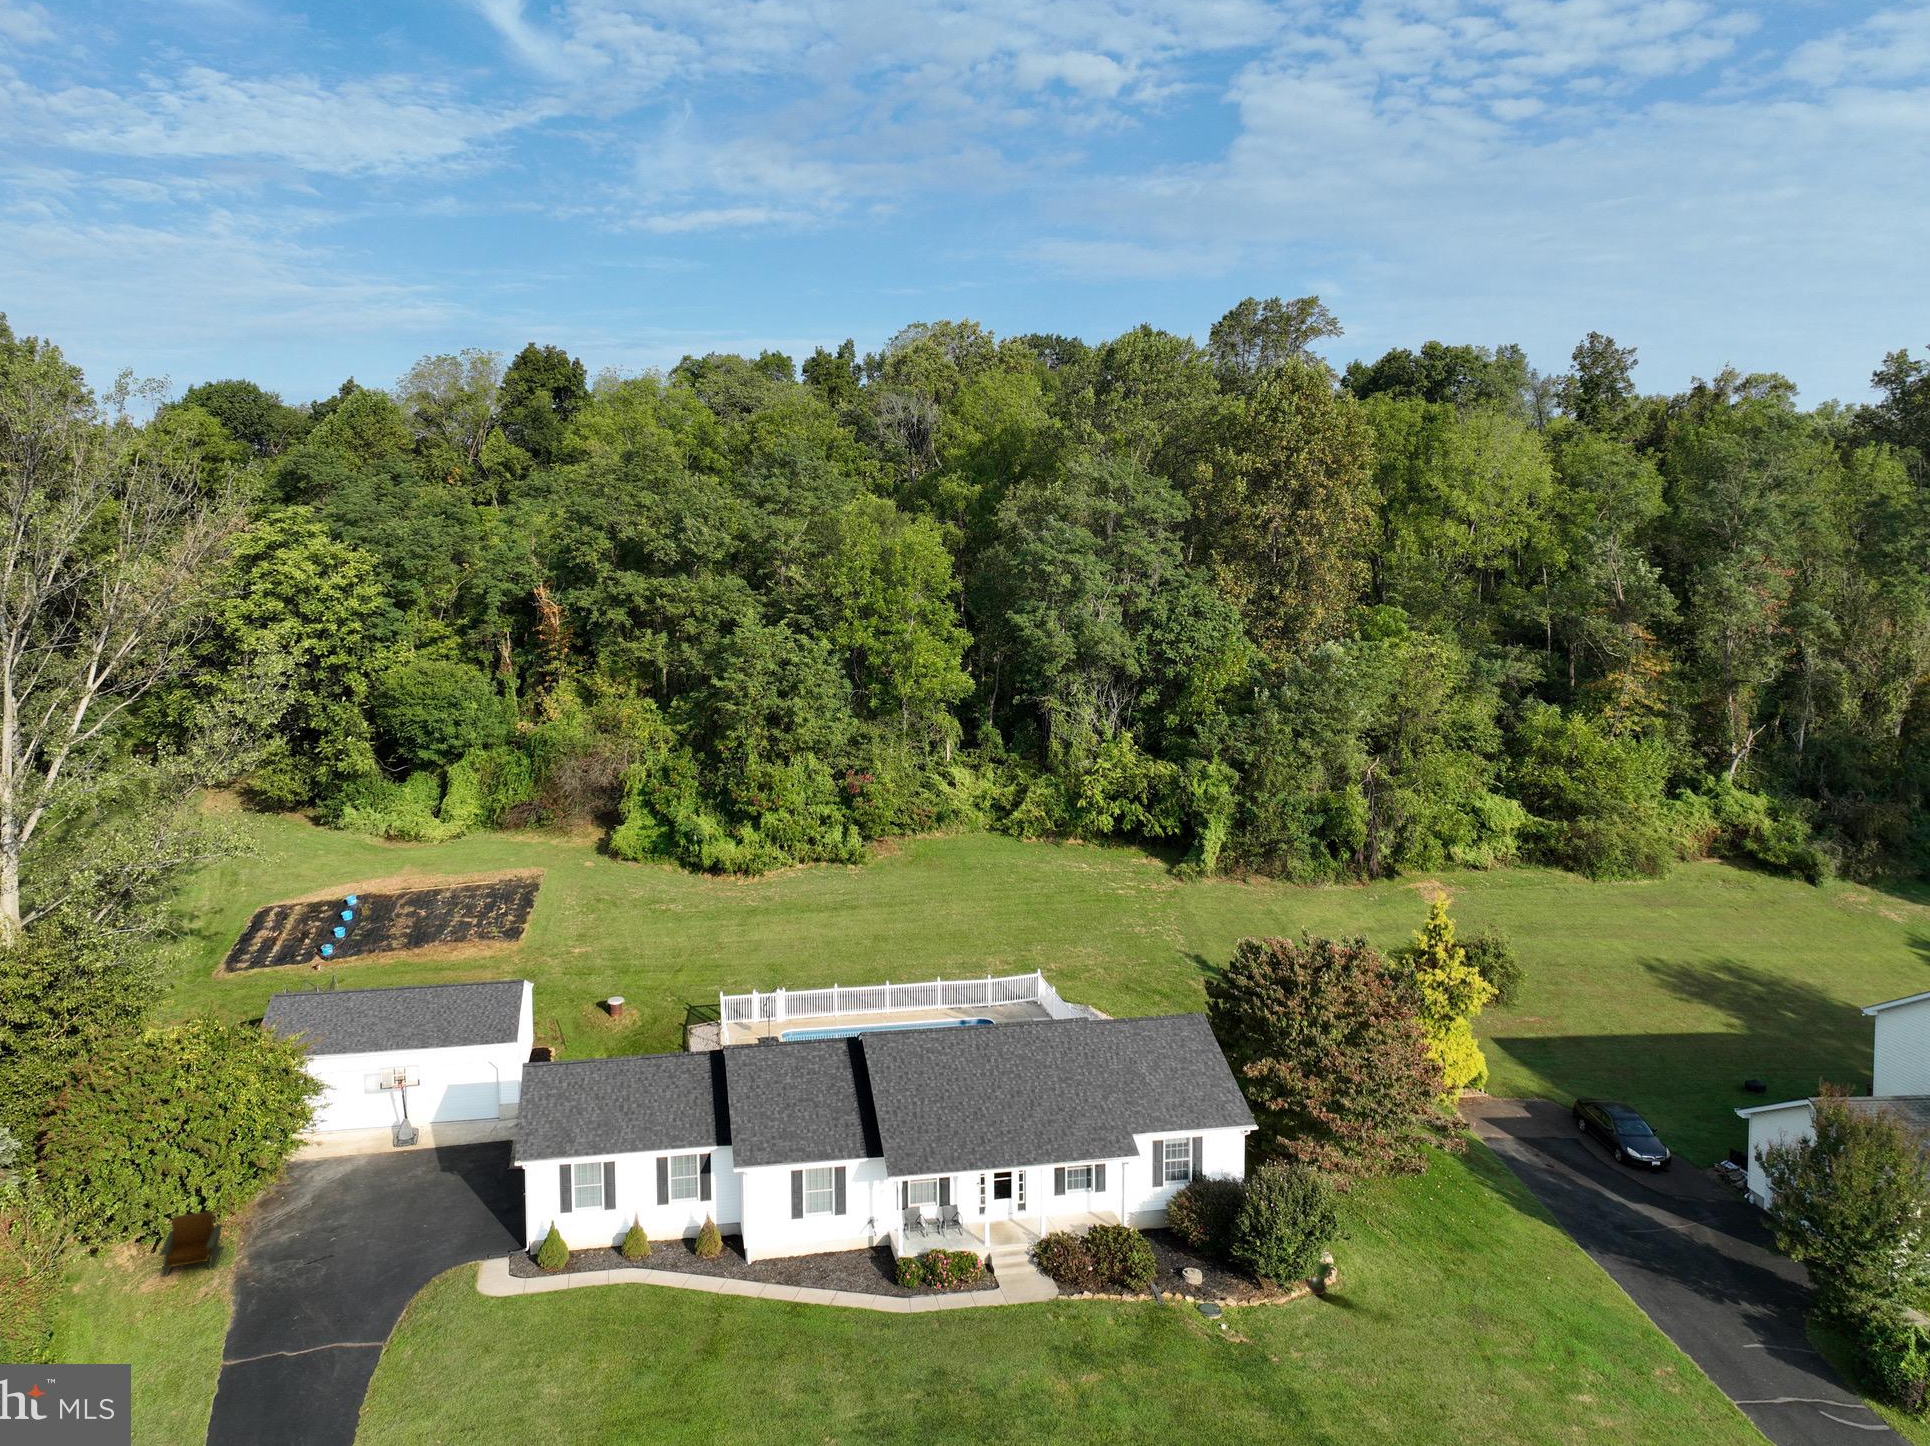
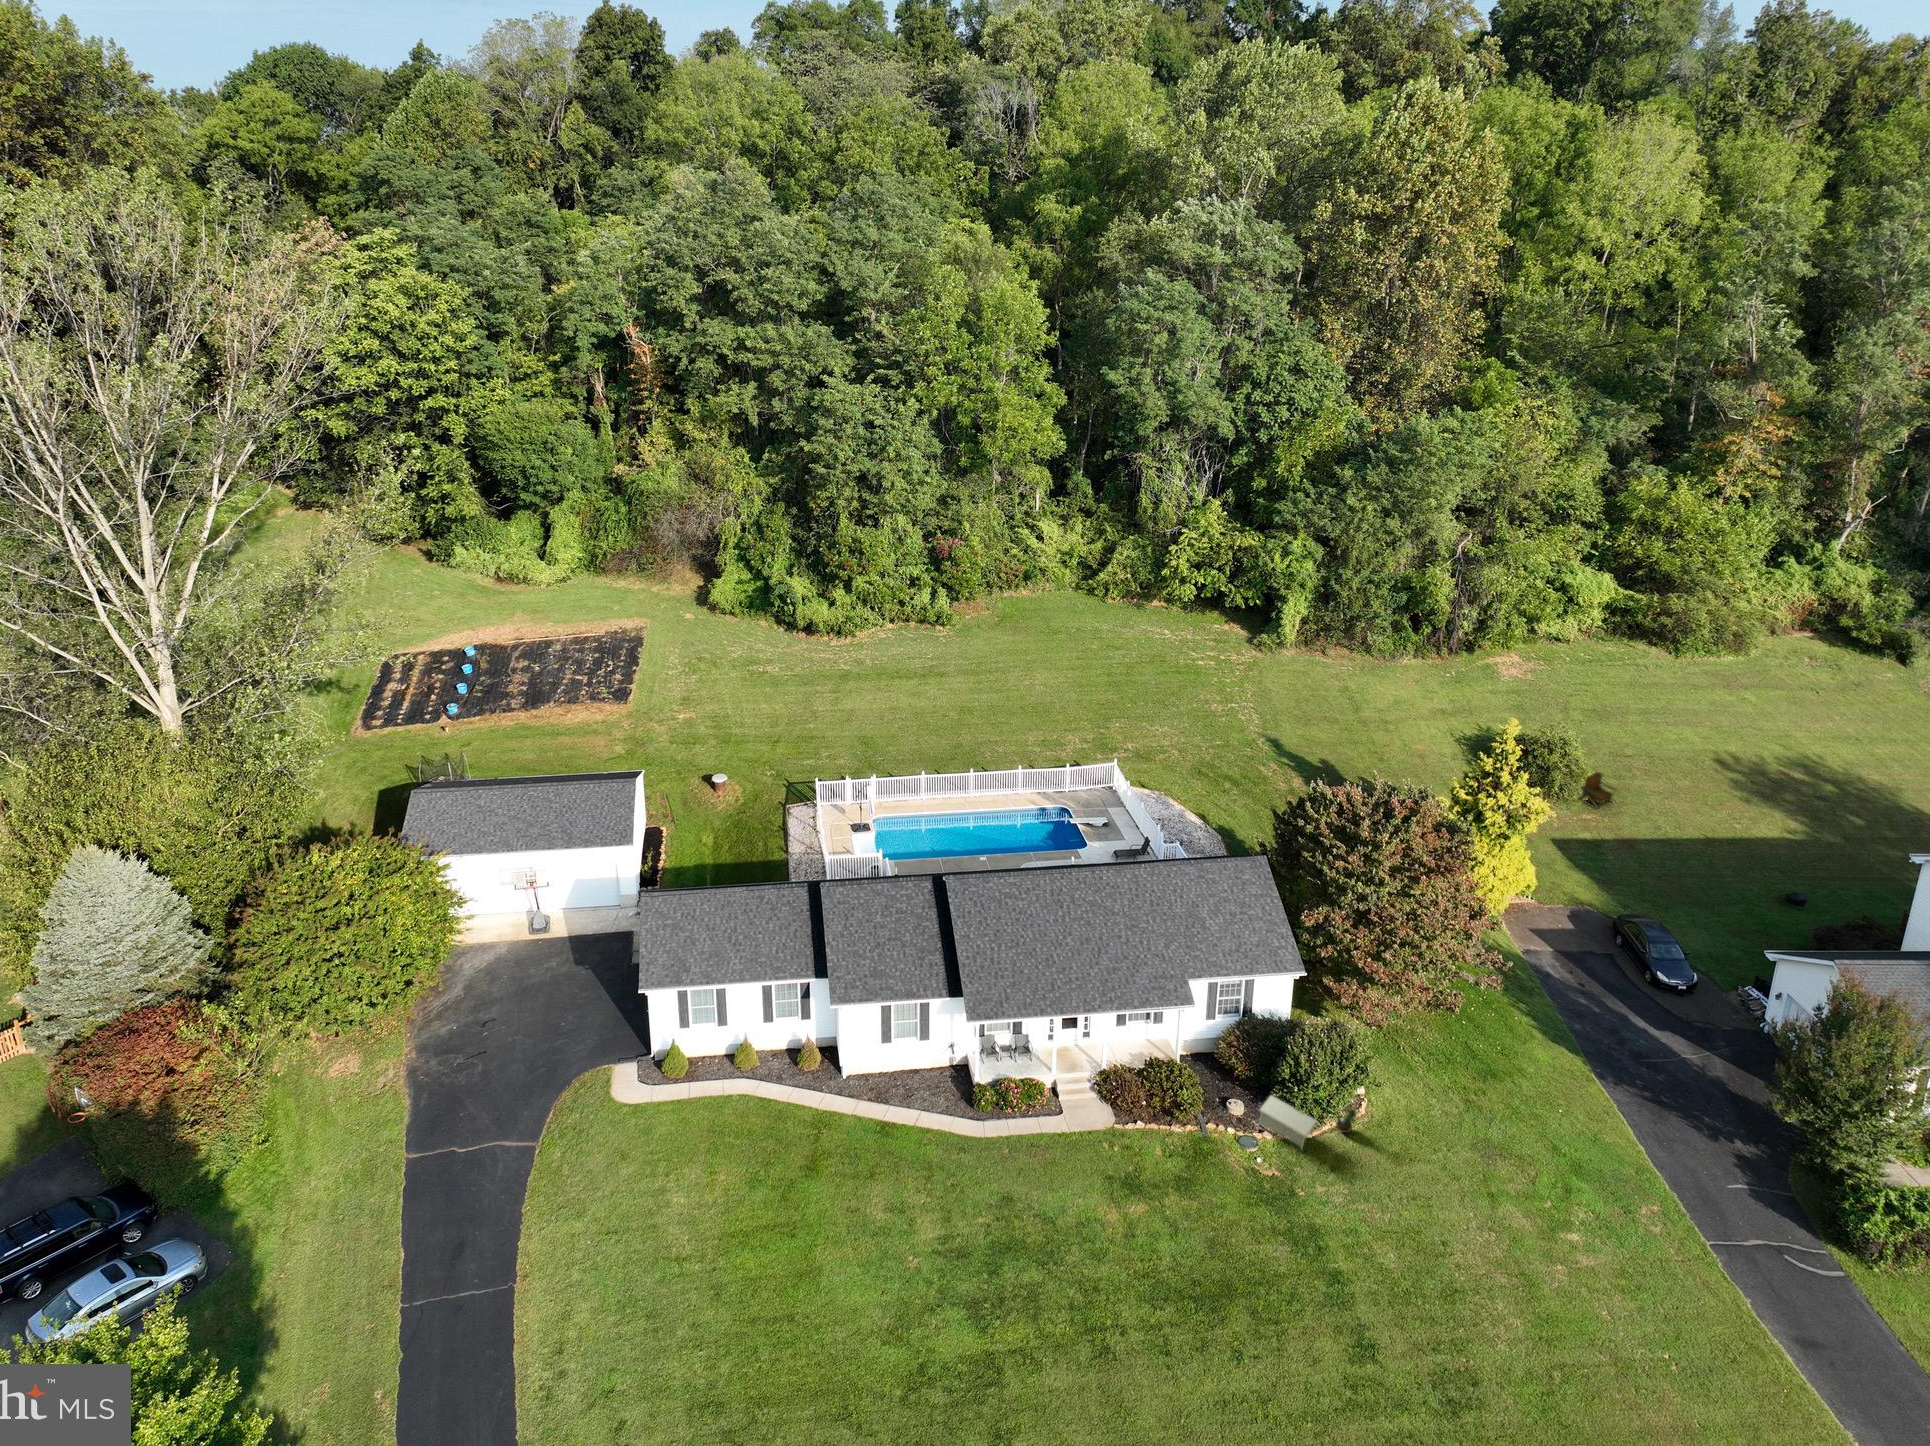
lounge chair: present [159,1211,223,1277] -> present [1578,772,1616,809]
storage bench: none [1221,1256,1287,1315] -> present [1259,1096,1316,1149]

